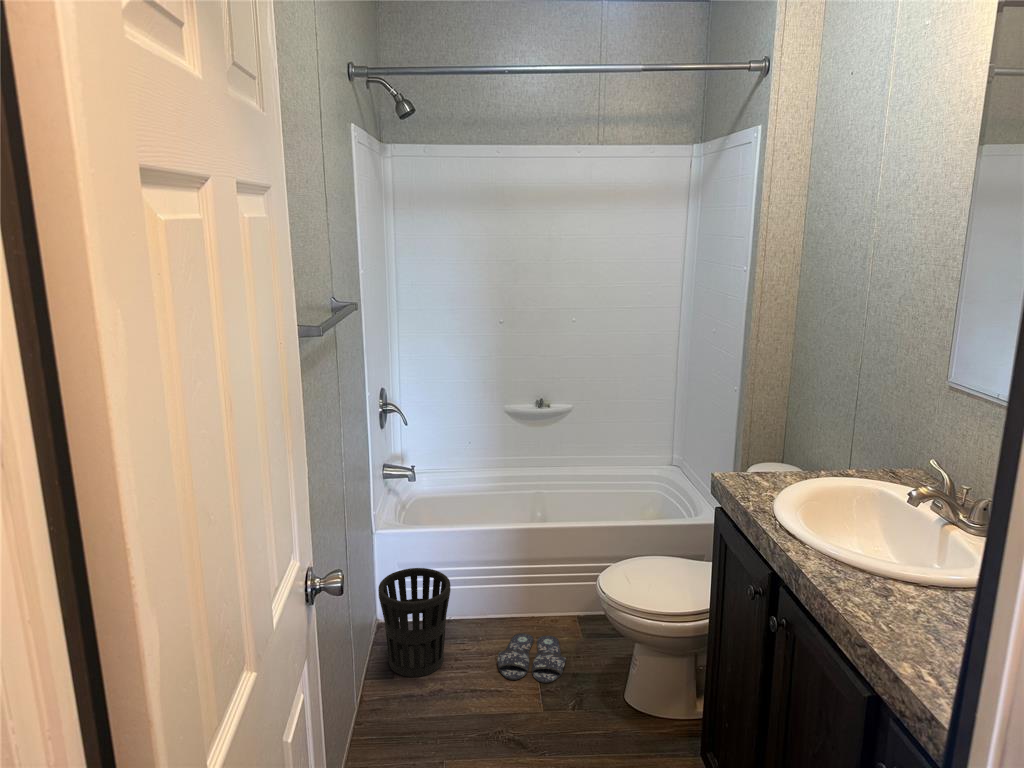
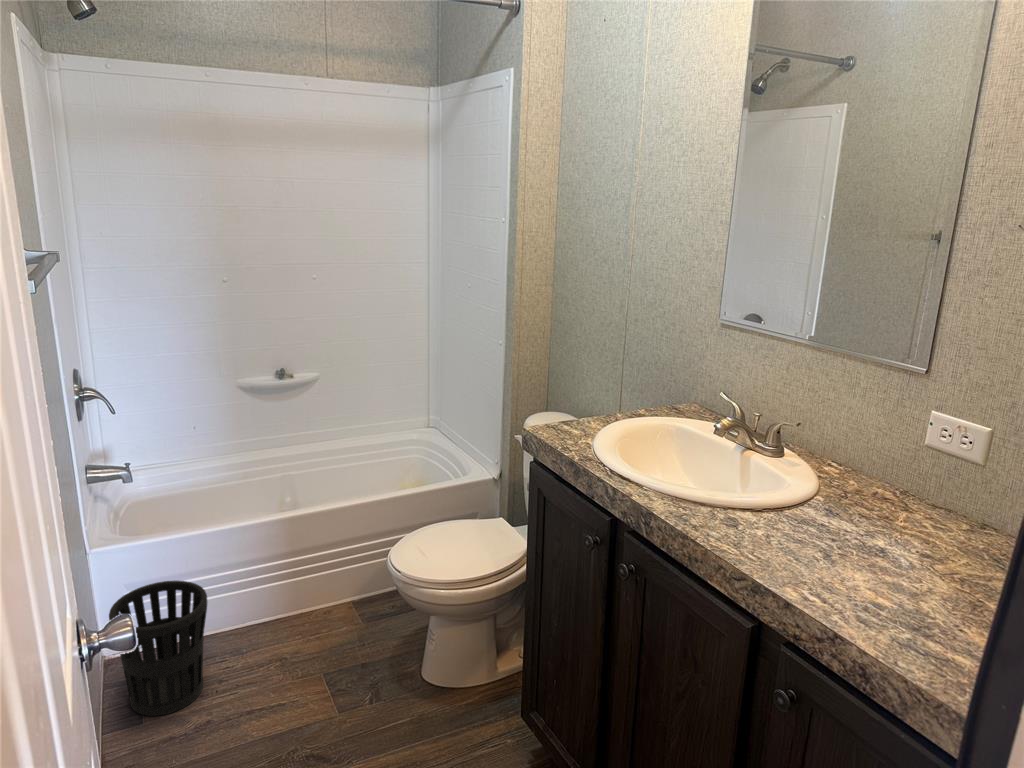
slippers: present [497,633,566,683] -> none [271,627,350,687]

